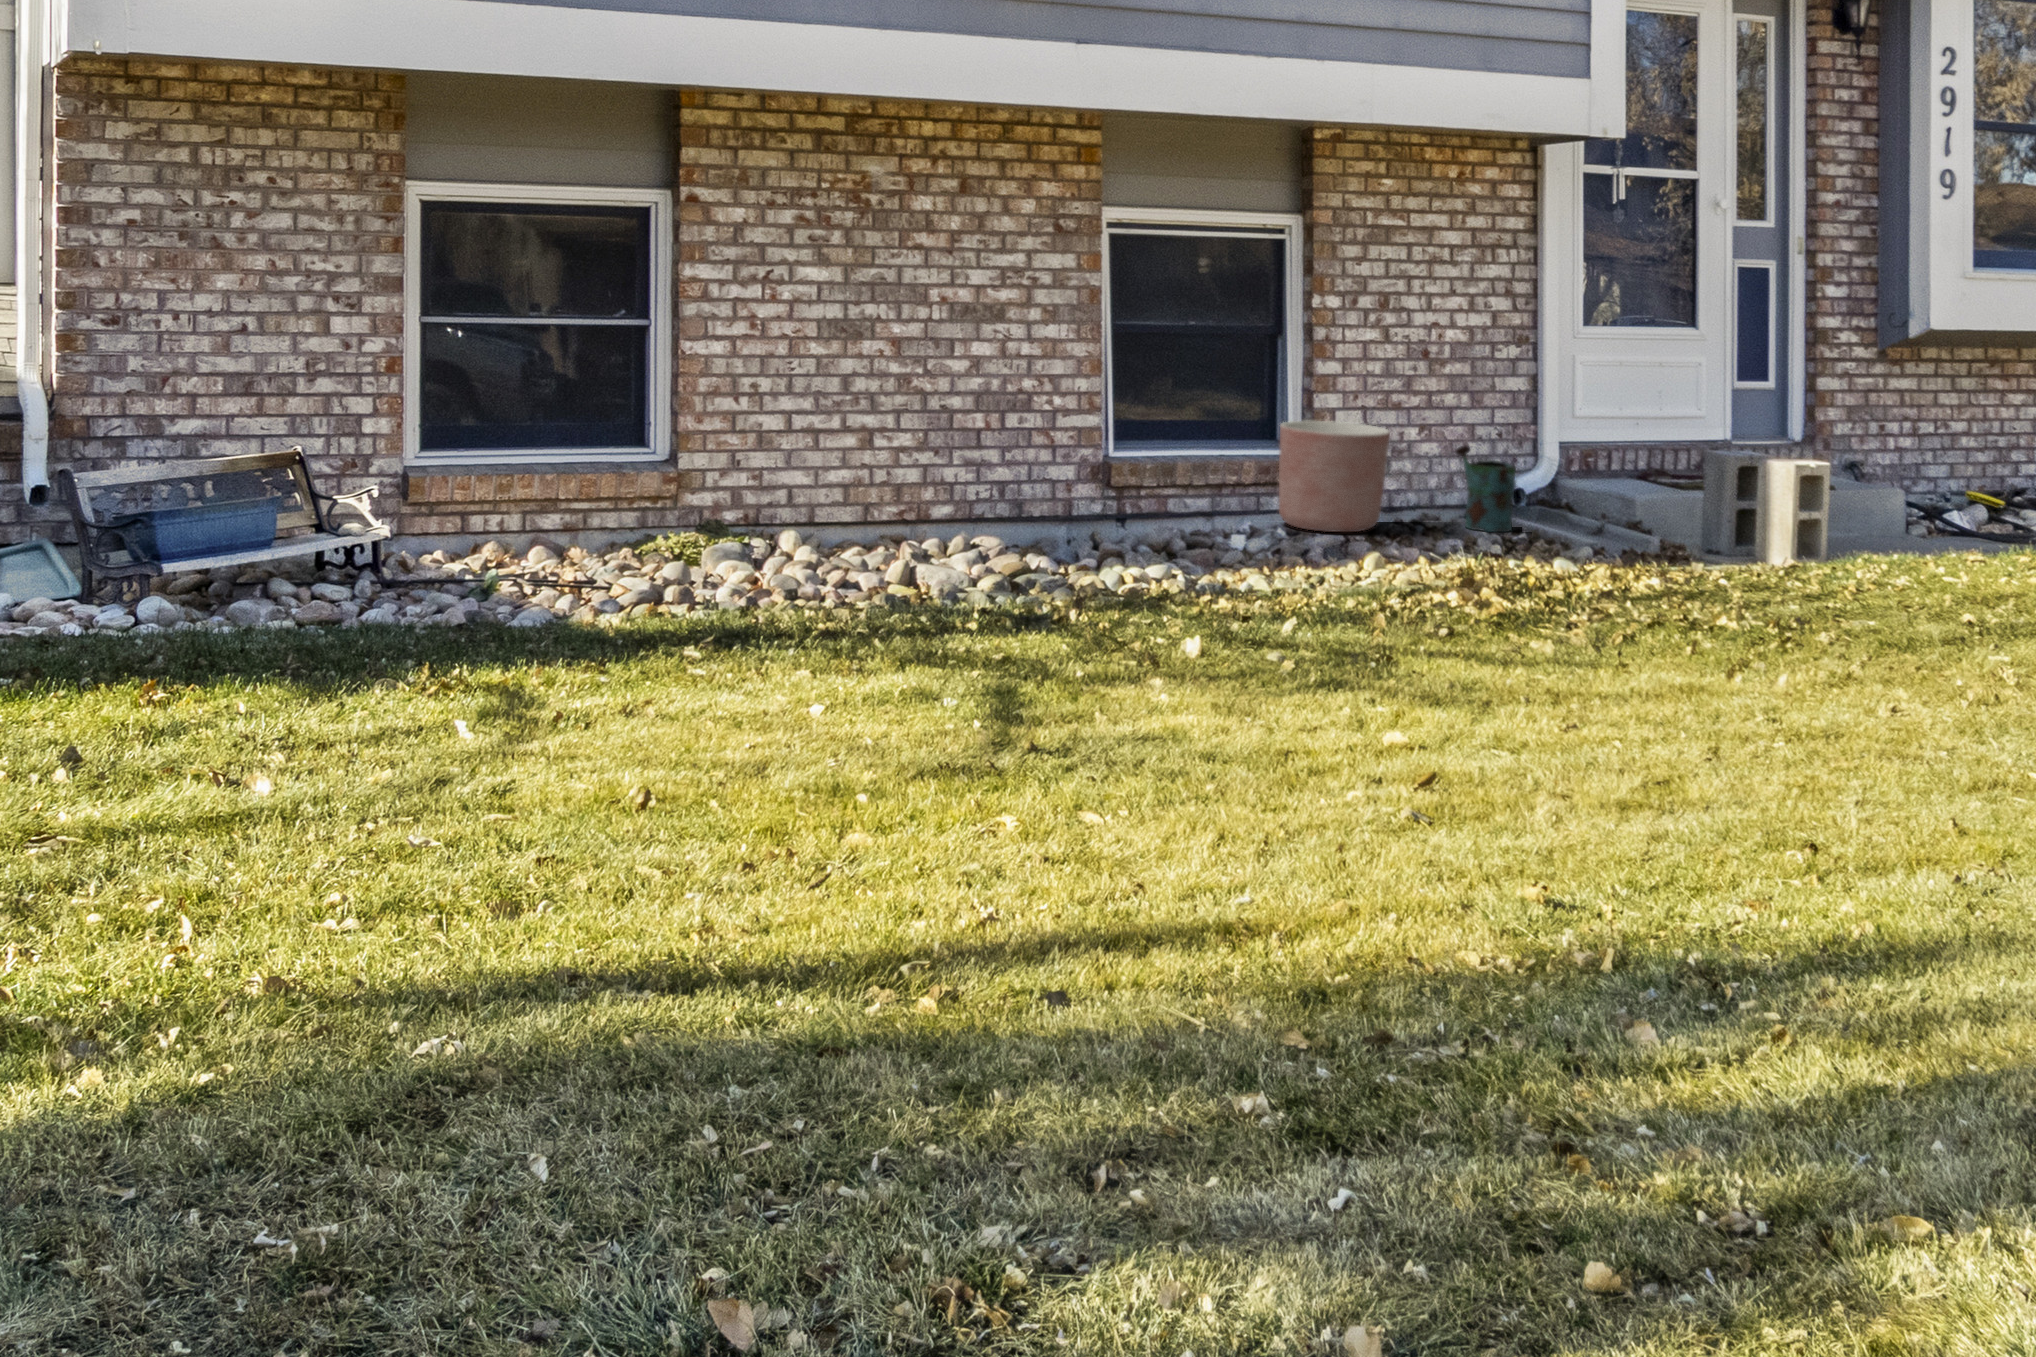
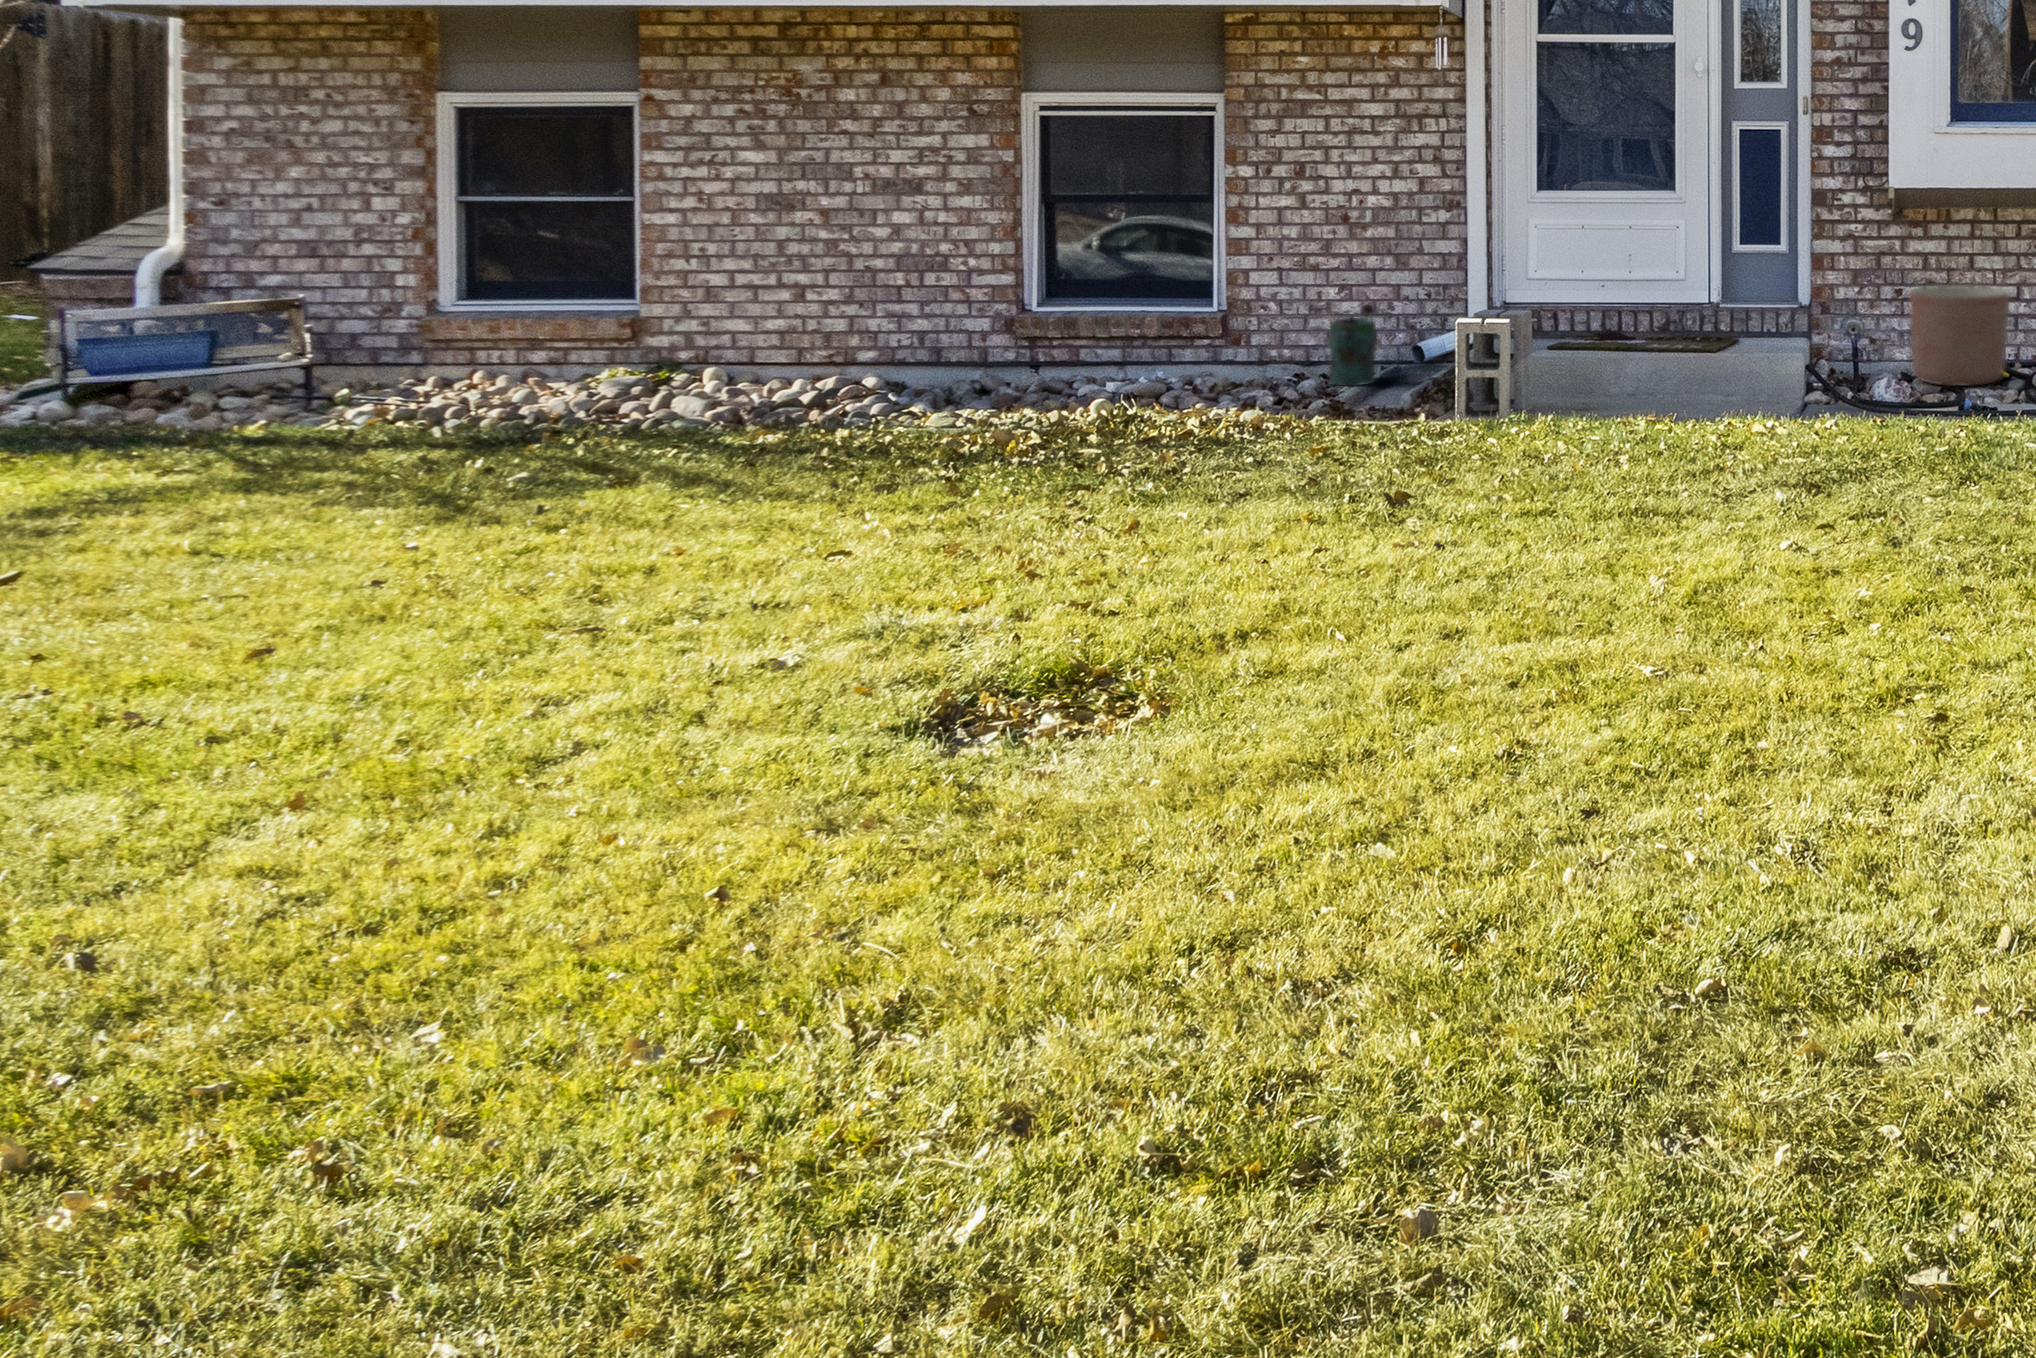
planter: present [1279,421,1390,532] -> present [1910,285,2009,386]

